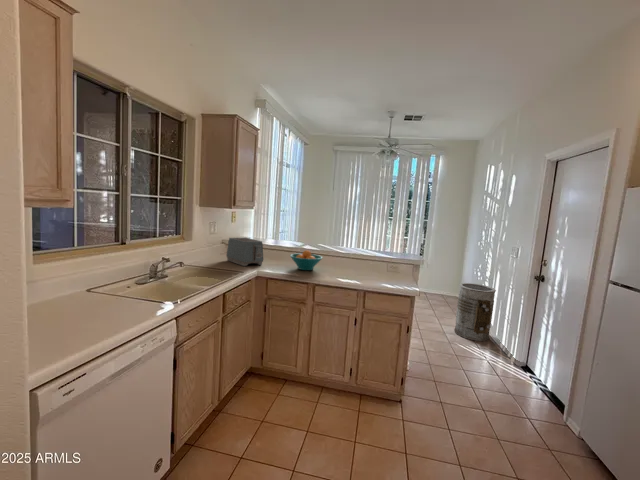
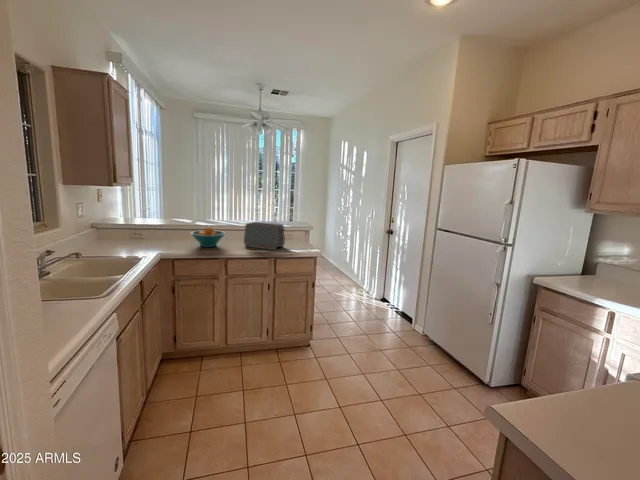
toaster: present [227,238,263,266] -> present [244,222,285,250]
trash can: present [454,283,496,341] -> none [328,242,357,287]

